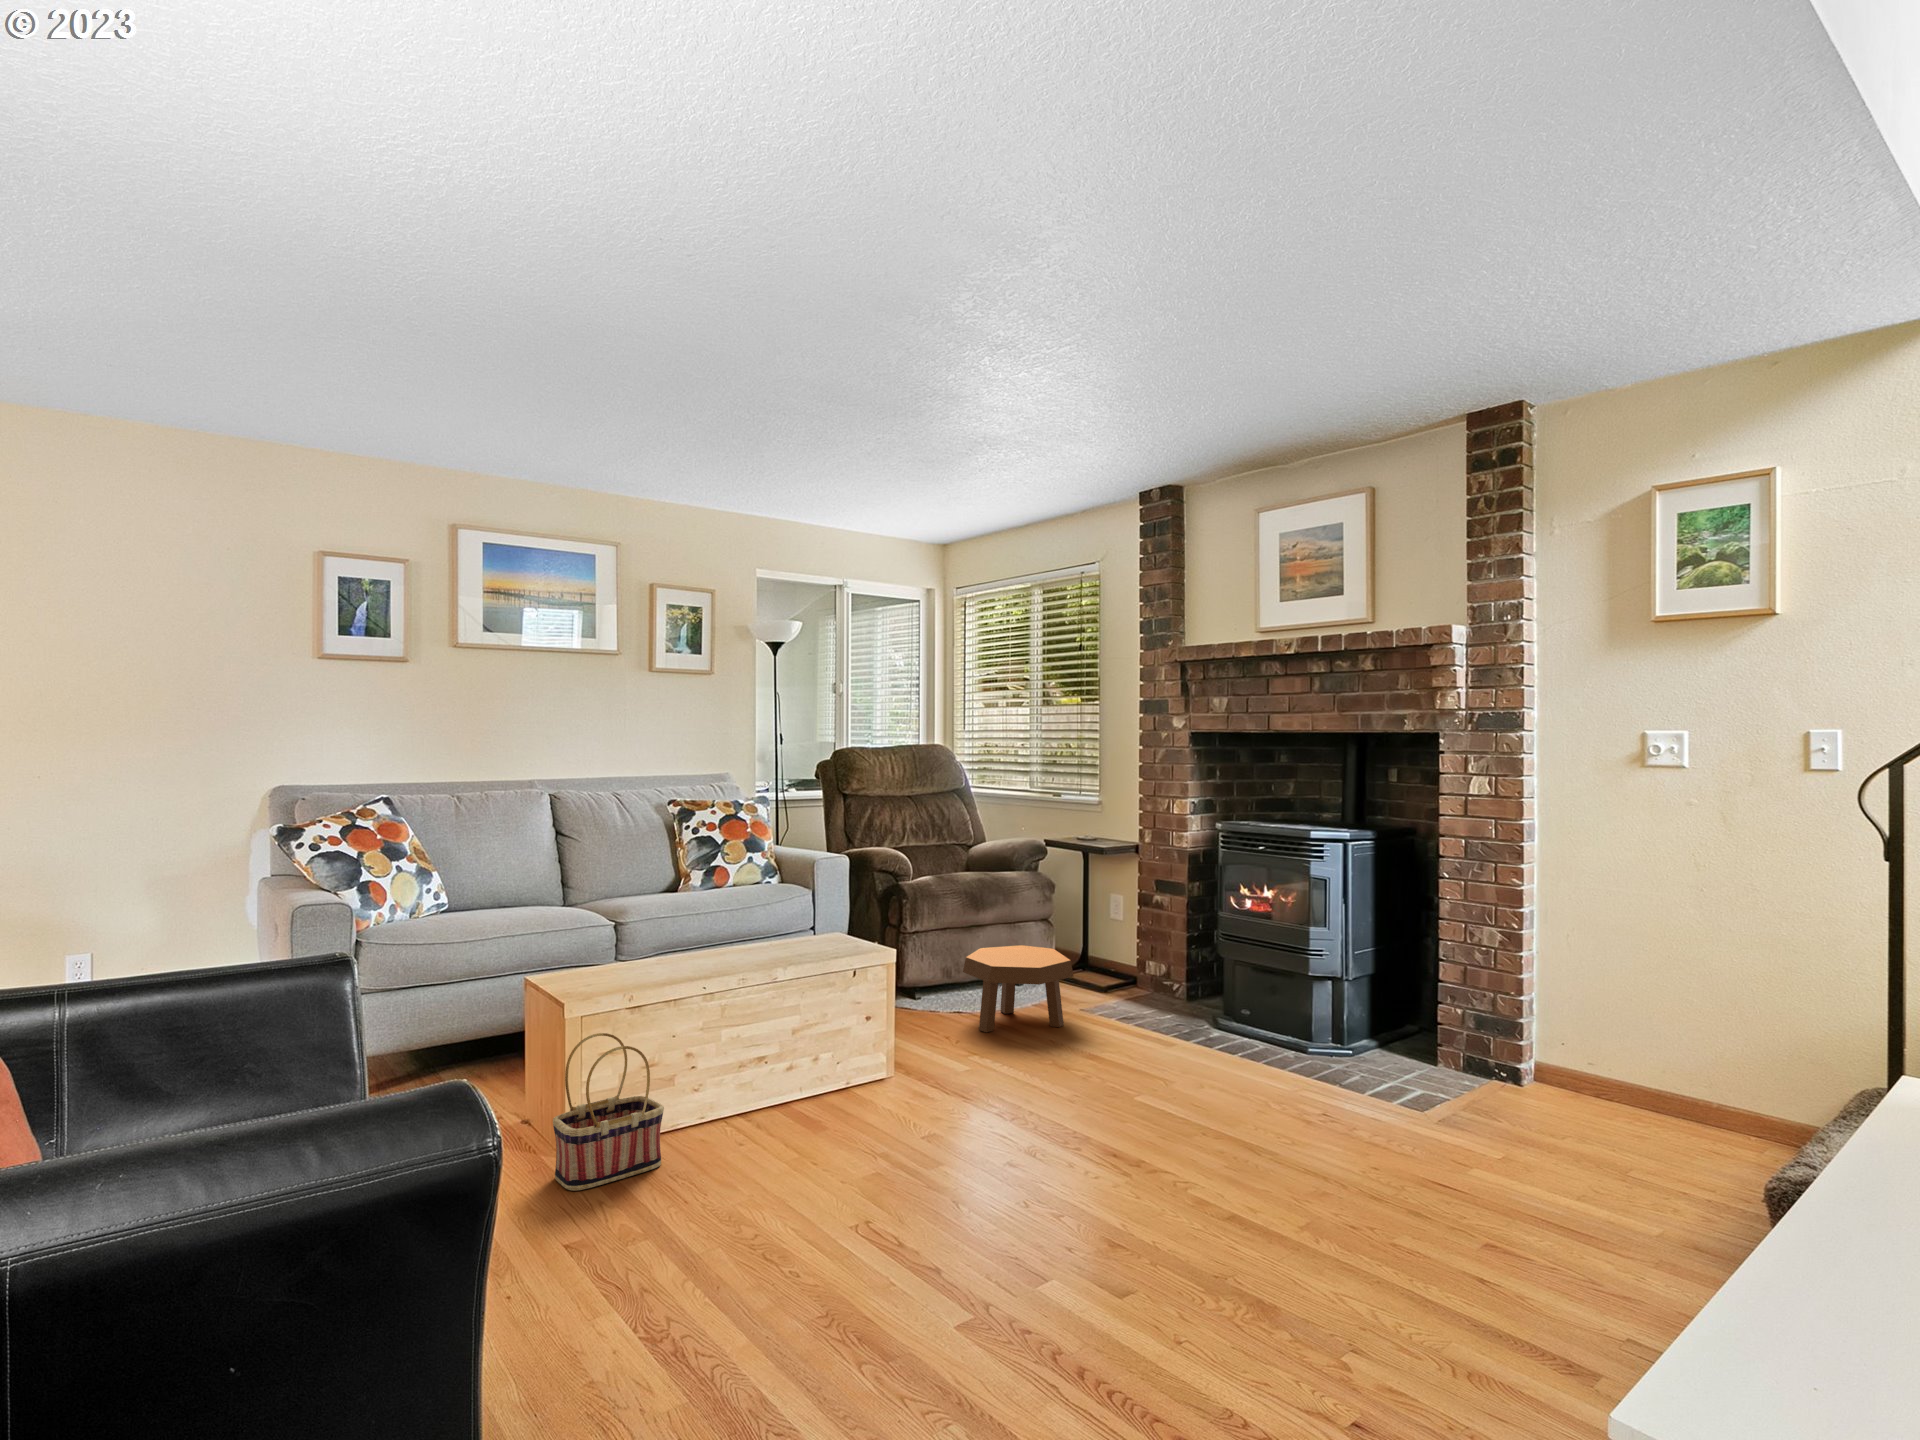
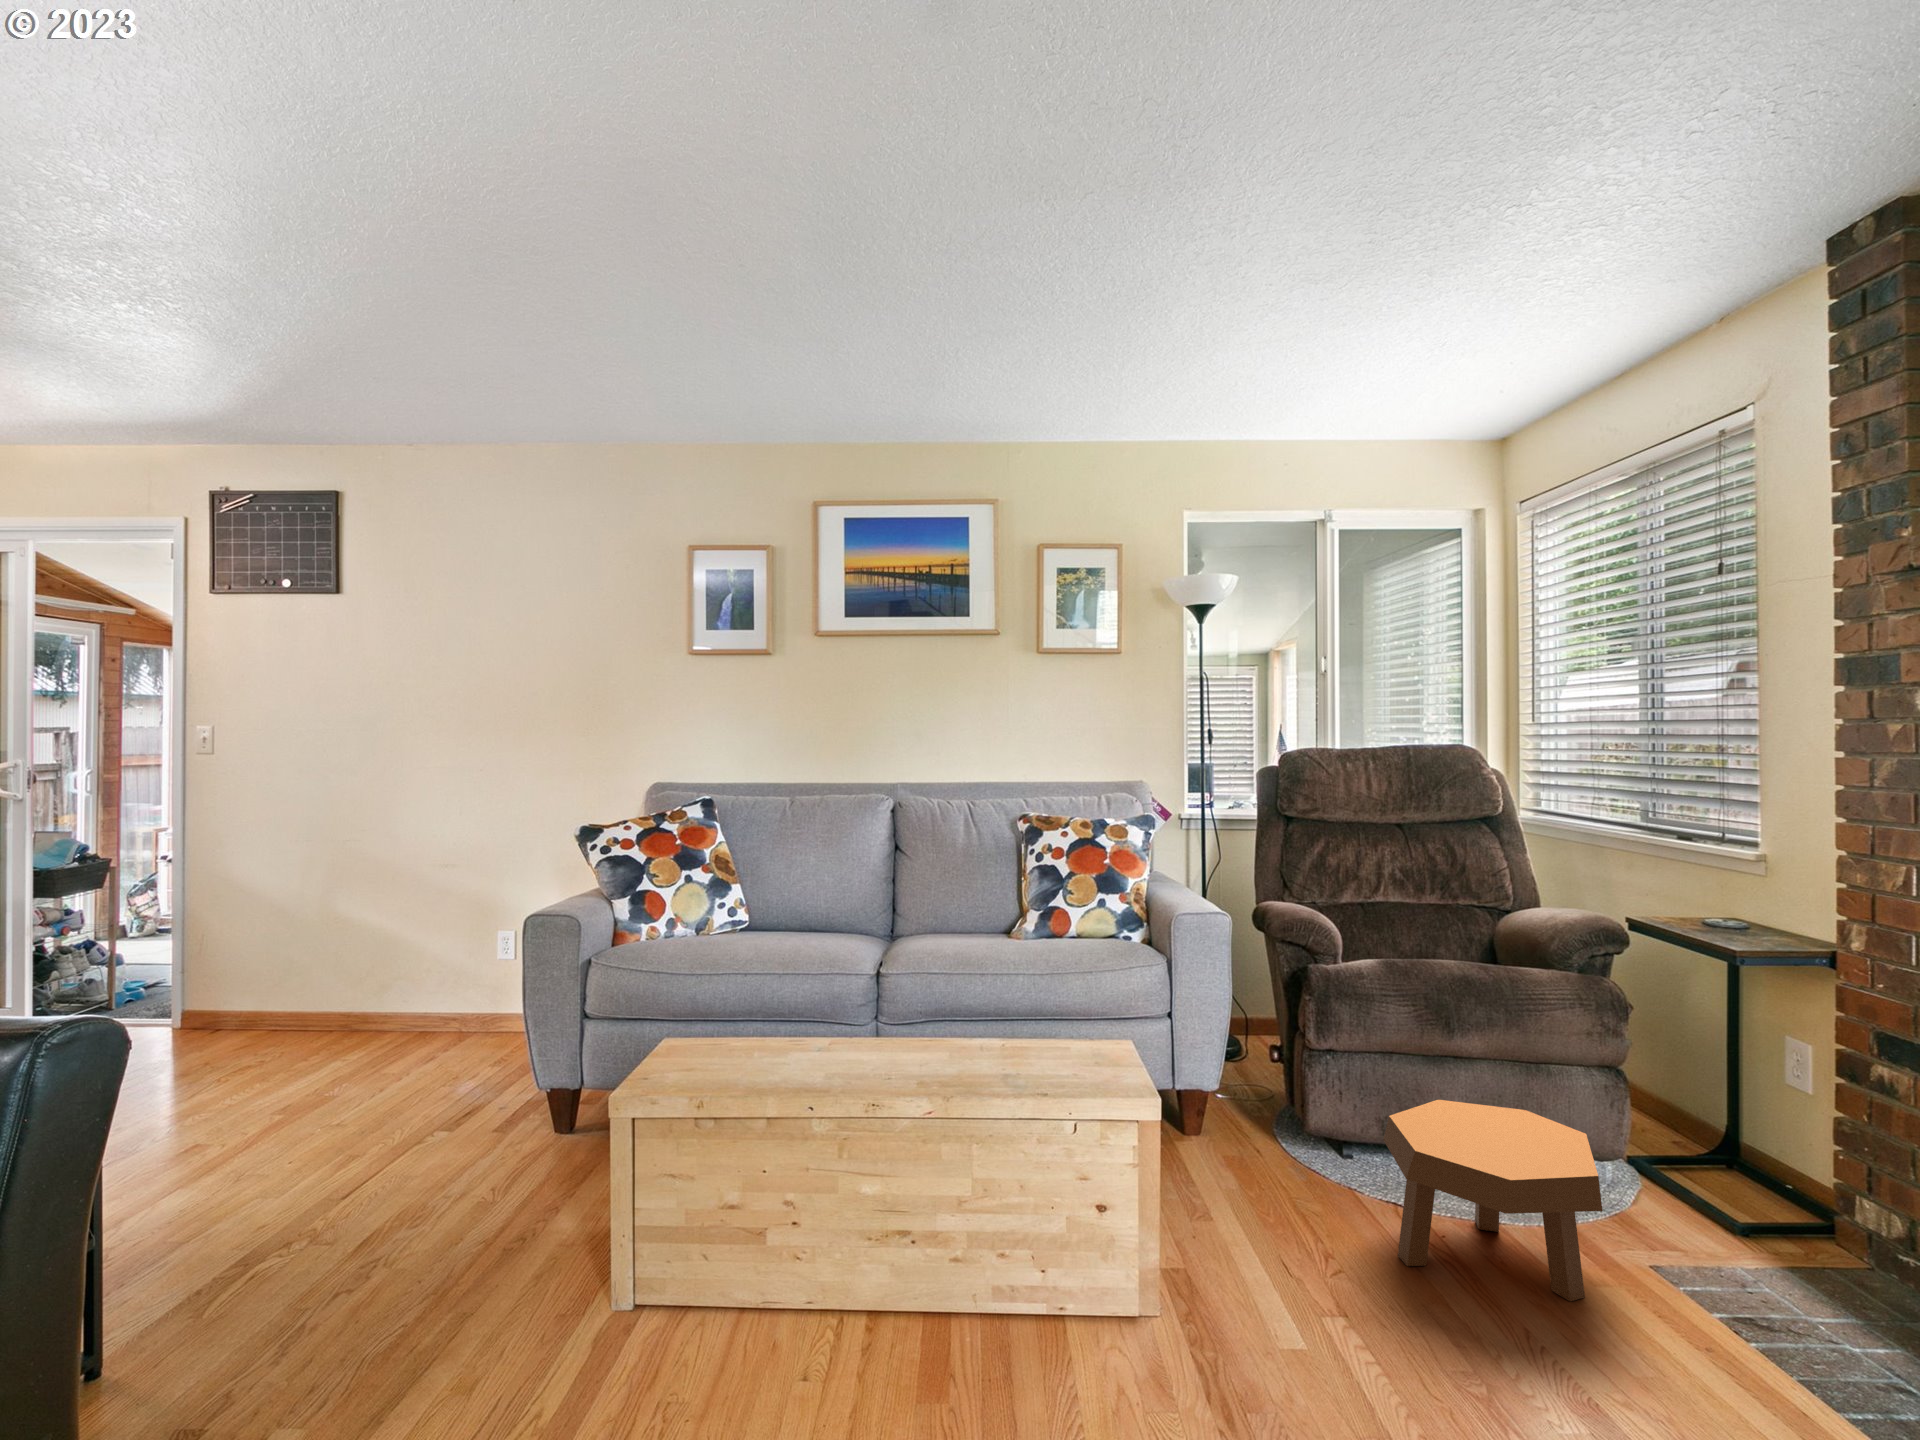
basket: present [553,1033,664,1191] -> none [520,1160,680,1395]

